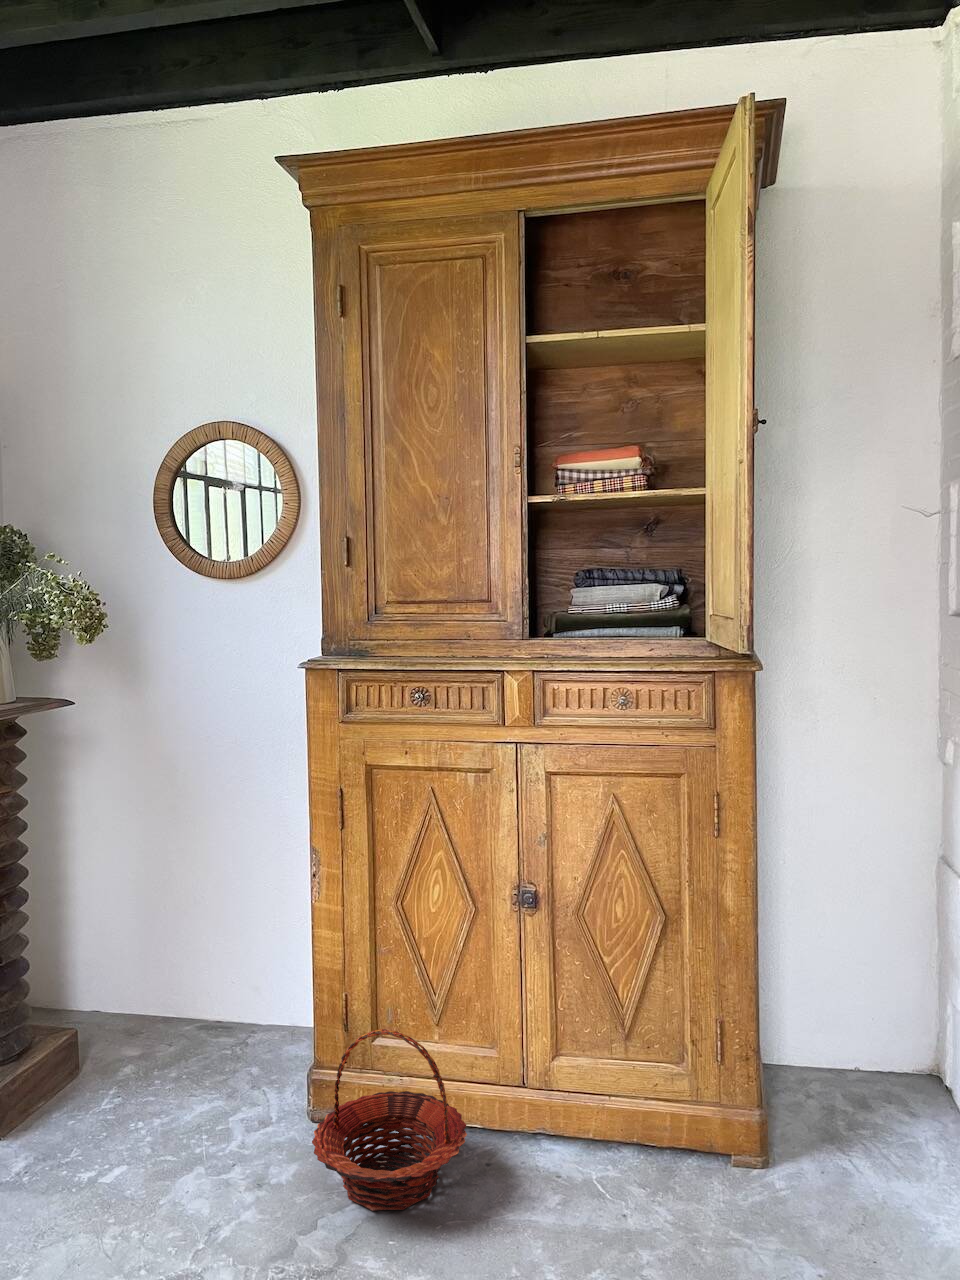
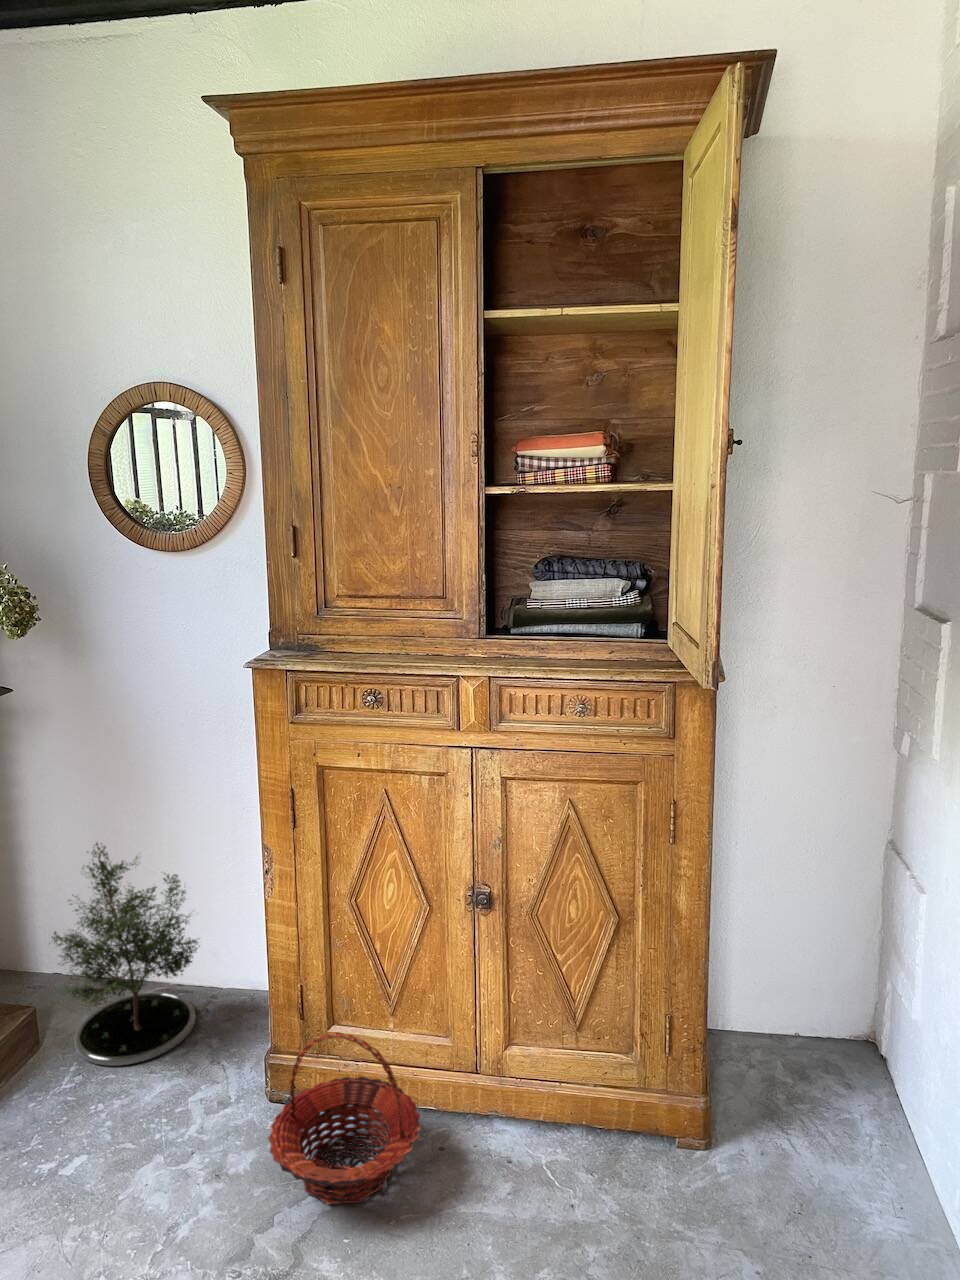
potted tree: none [96,856,243,1089] -> present [52,843,200,1066]

